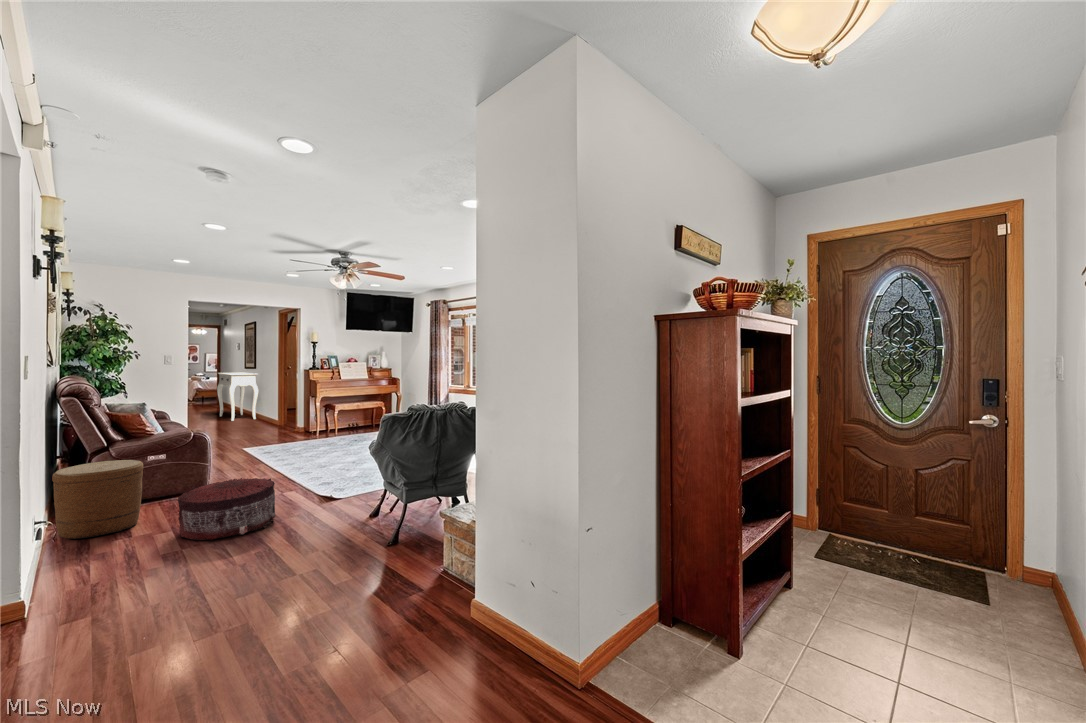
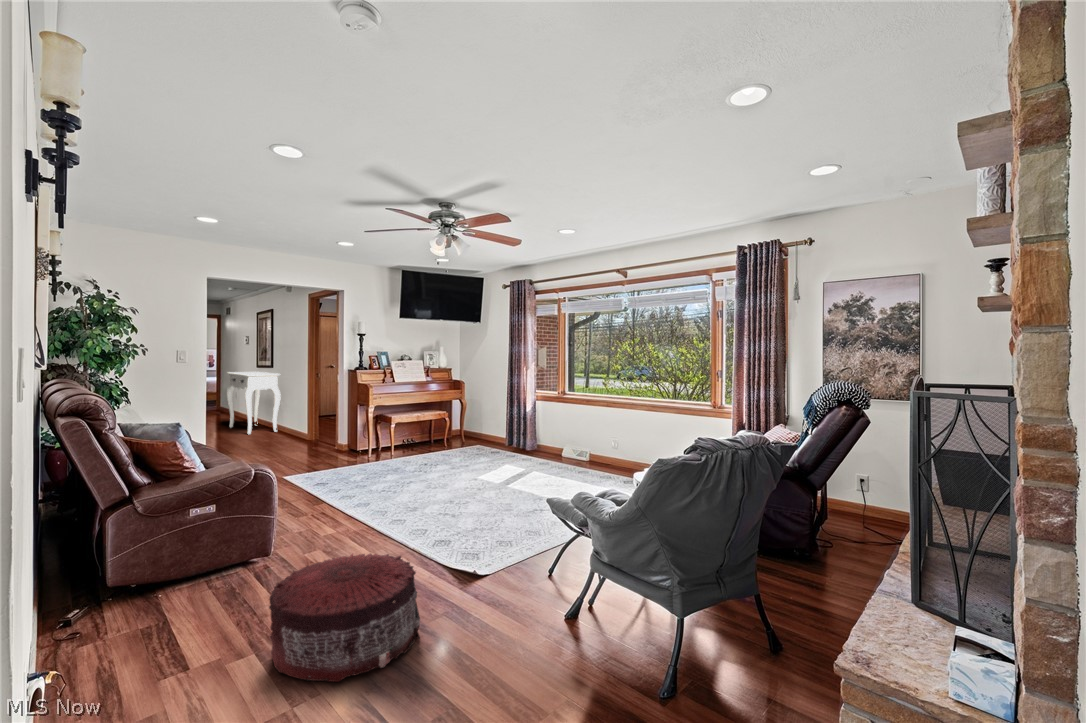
woven basket: present [52,460,143,539] -> none [55,524,199,675]

